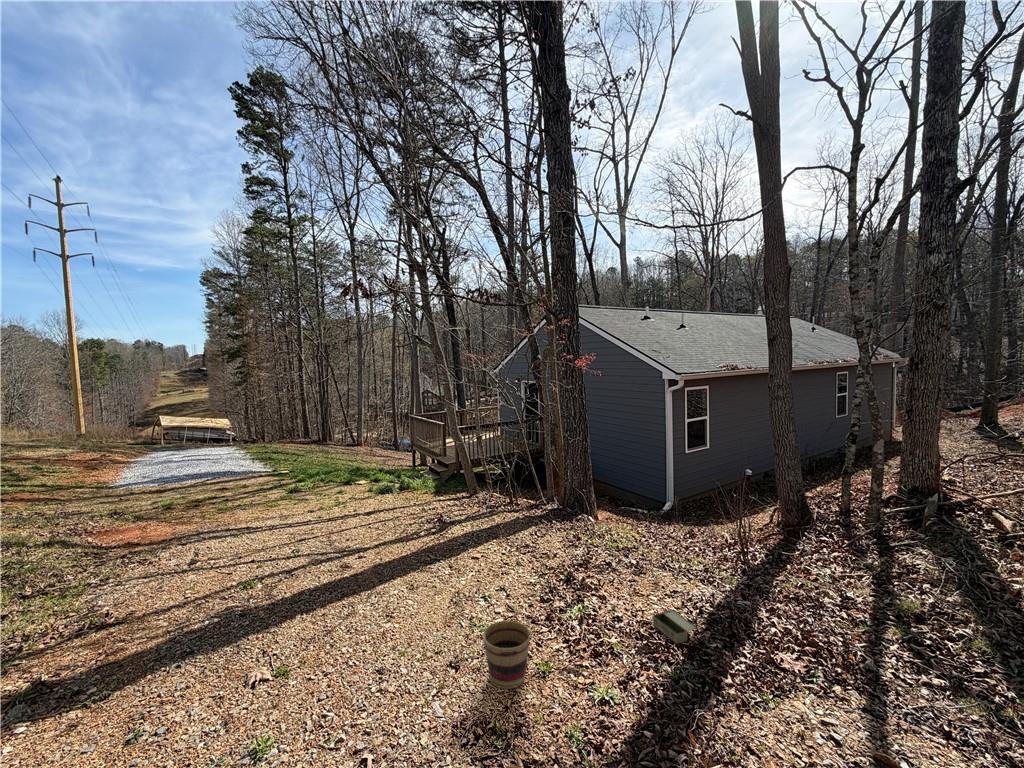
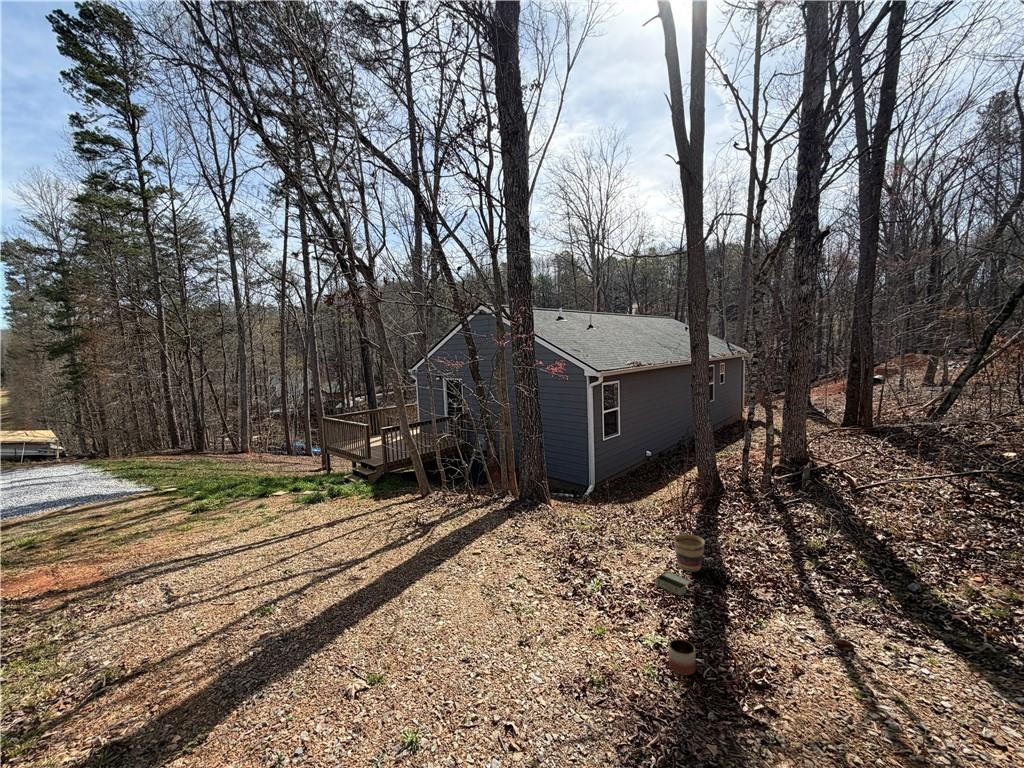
basket: present [483,621,530,689] -> present [674,534,705,571]
planter: none [607,699,641,751] -> present [669,639,696,675]

